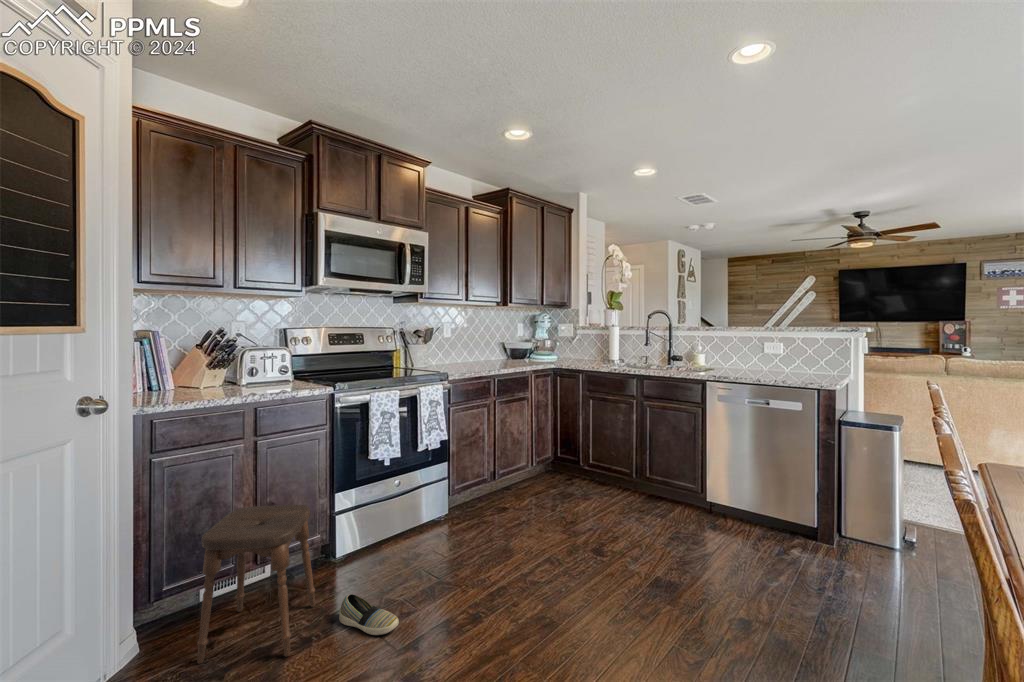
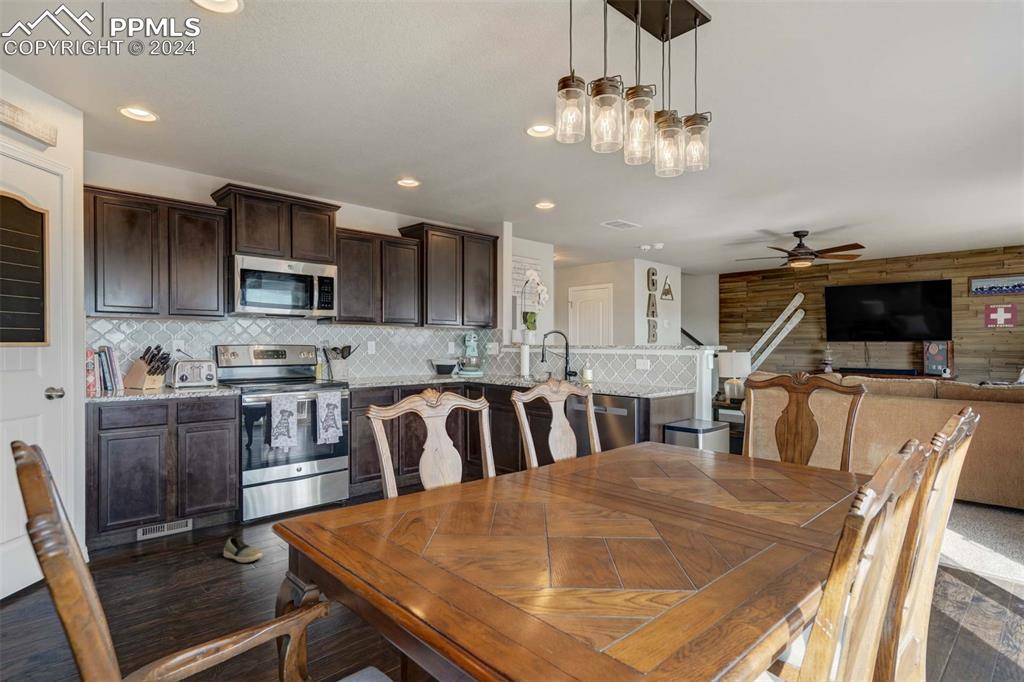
stool: present [197,505,315,664] -> none [119,472,211,571]

